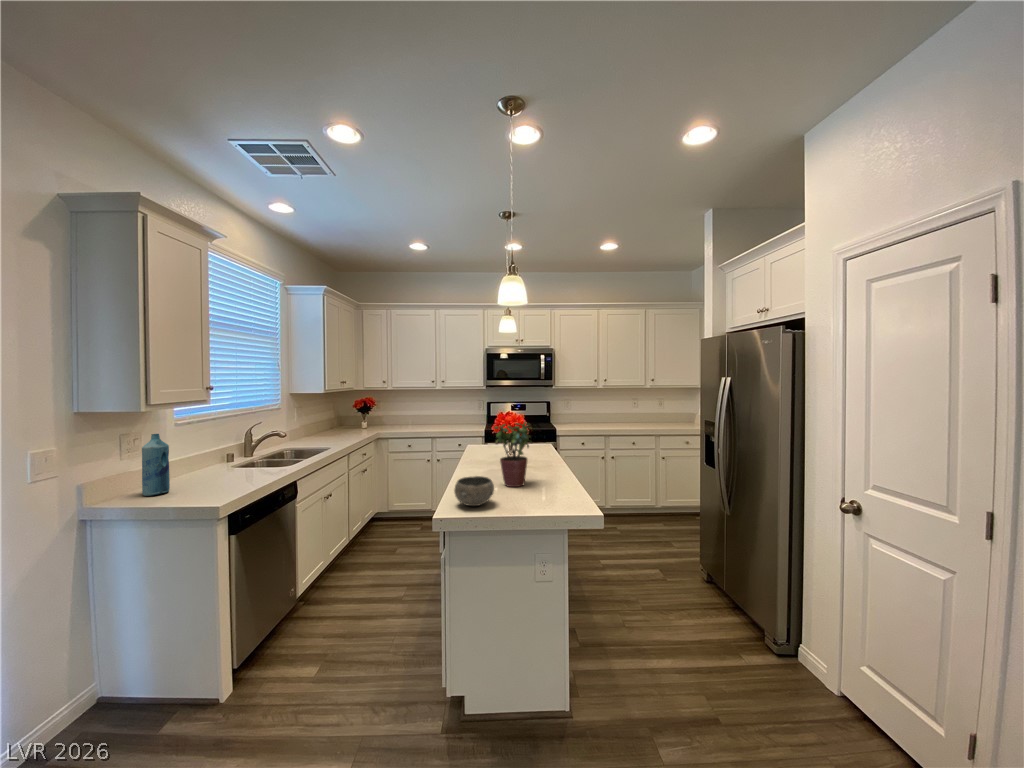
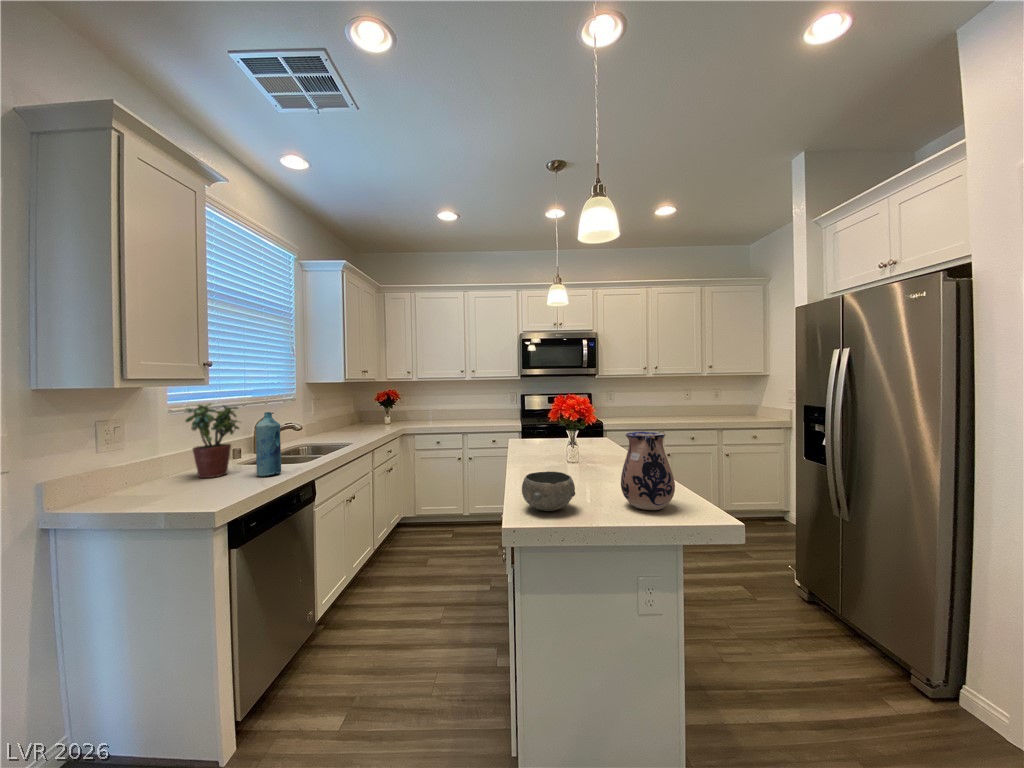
potted plant: present [495,422,532,487] -> present [186,403,239,478]
bottle: present [142,434,170,496] -> present [256,412,281,476]
ceramic pitcher: none [529,446,568,505] -> present [621,431,675,510]

